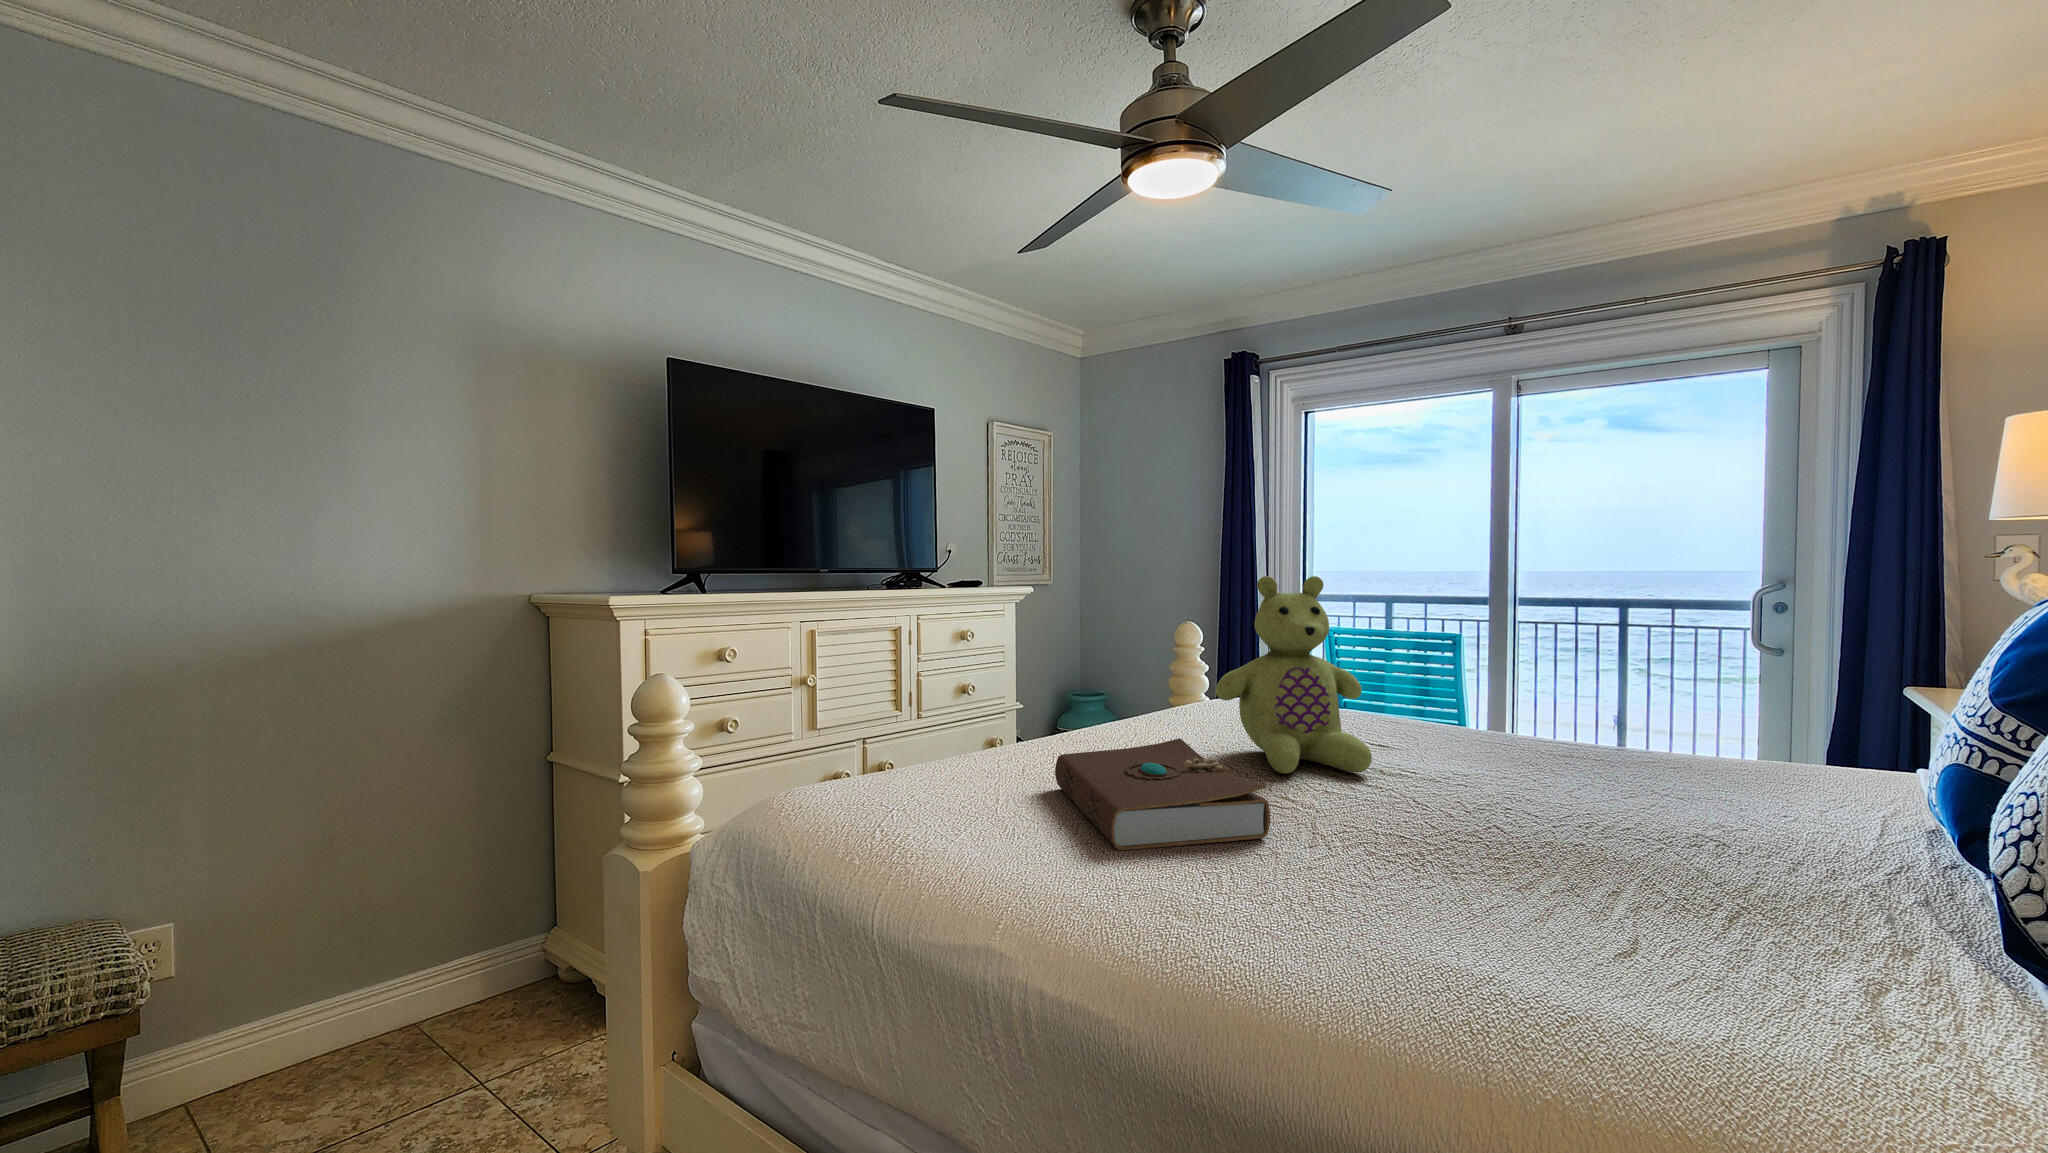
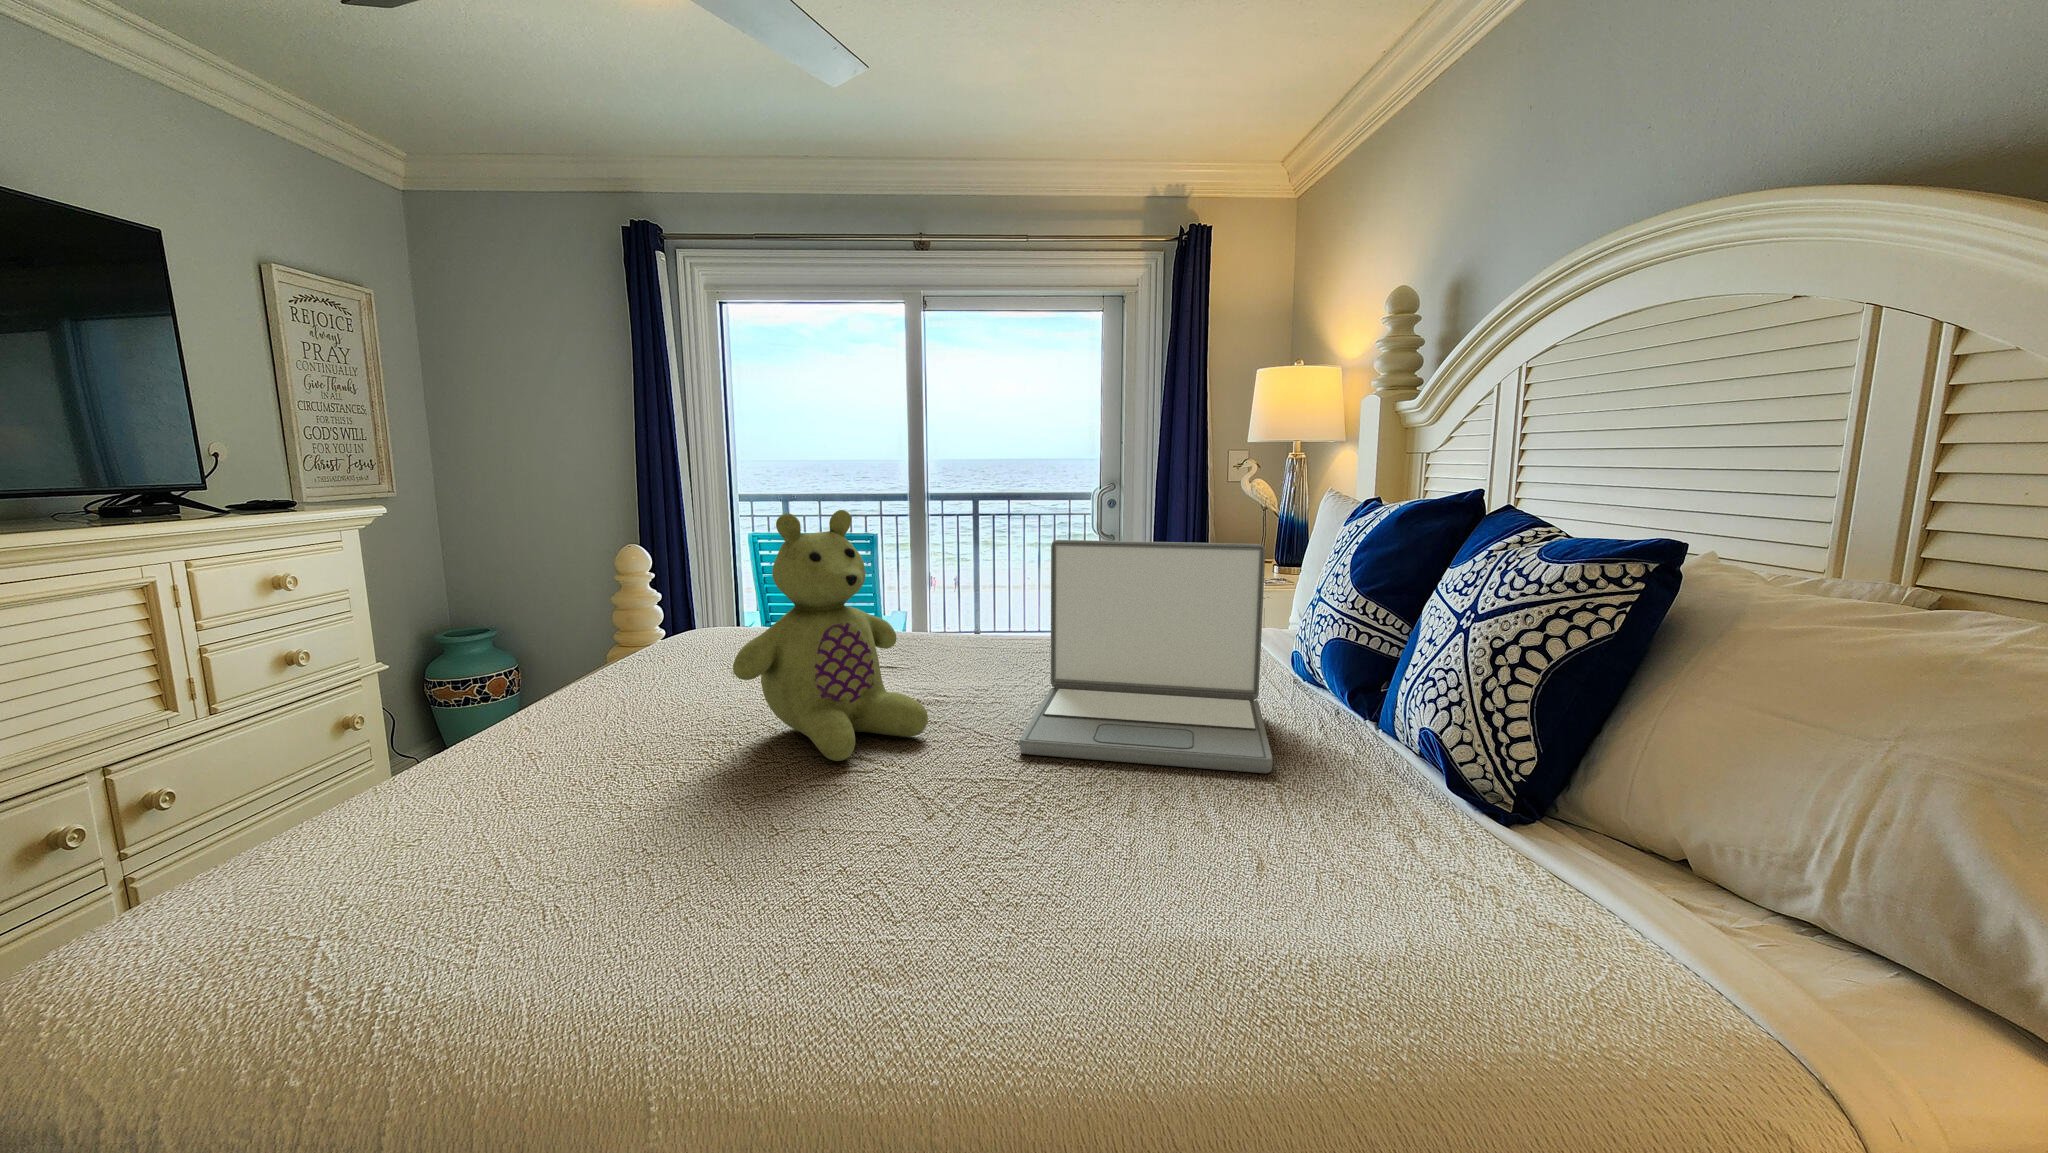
laptop: none [1448,615,1810,879] -> present [1019,540,1273,773]
book: present [1055,738,1270,850] -> none [518,756,890,998]

